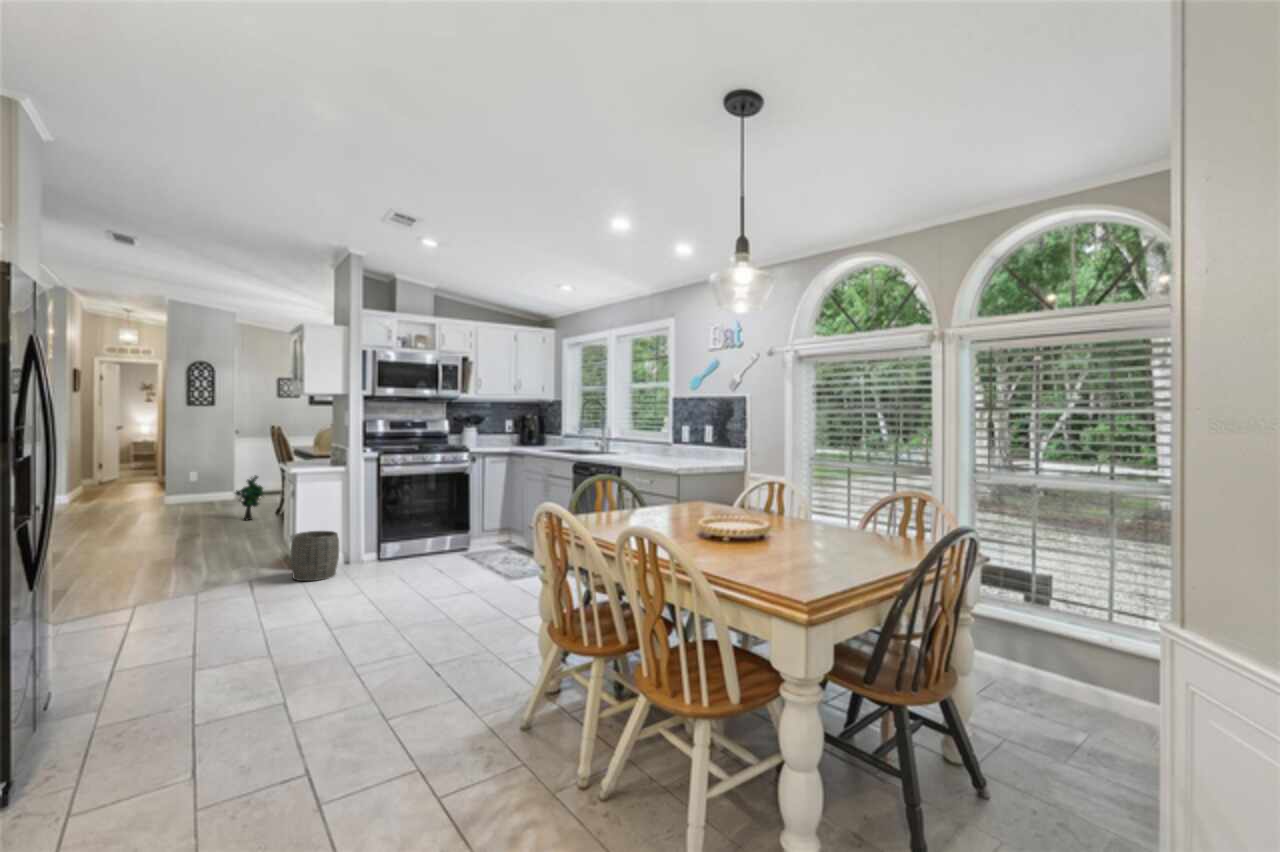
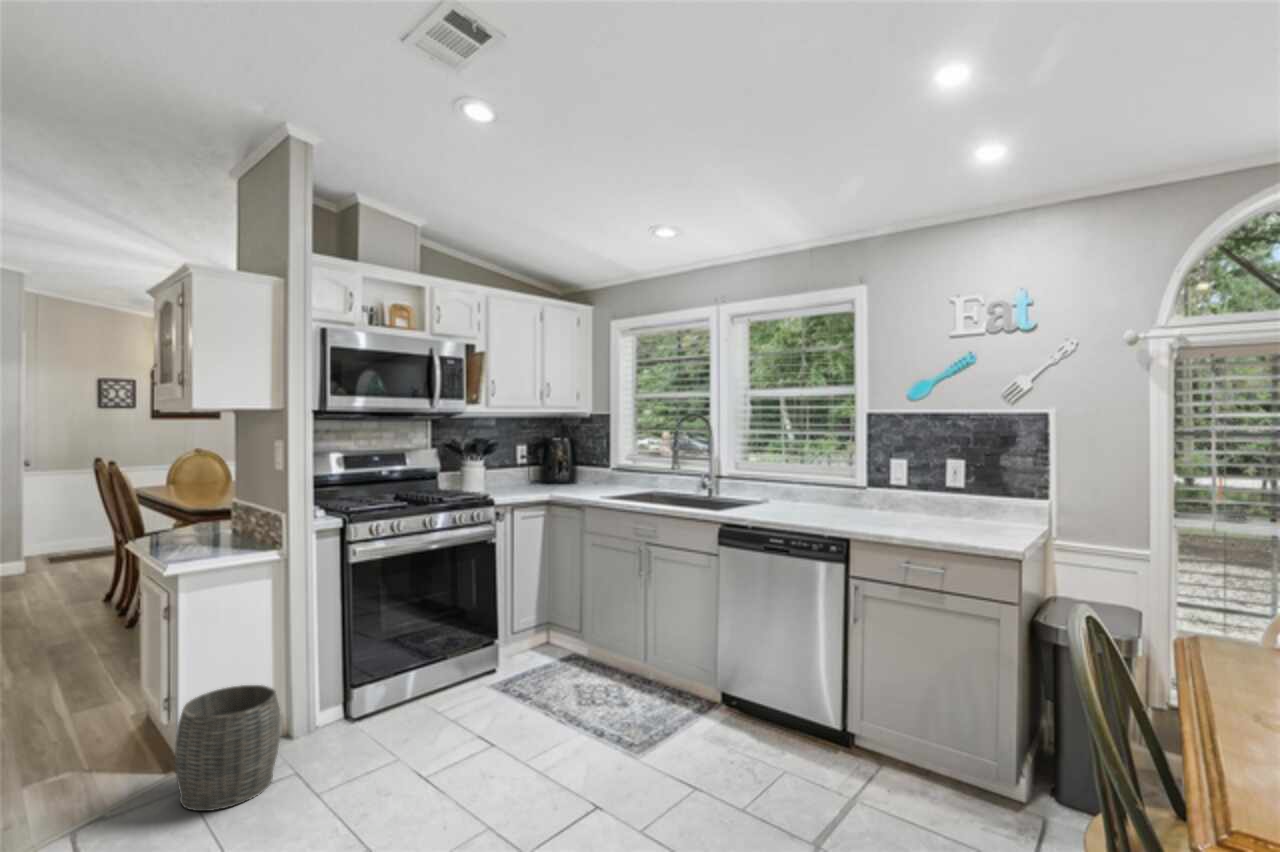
decorative plant: present [235,475,263,520] -> none [24,545,86,625]

